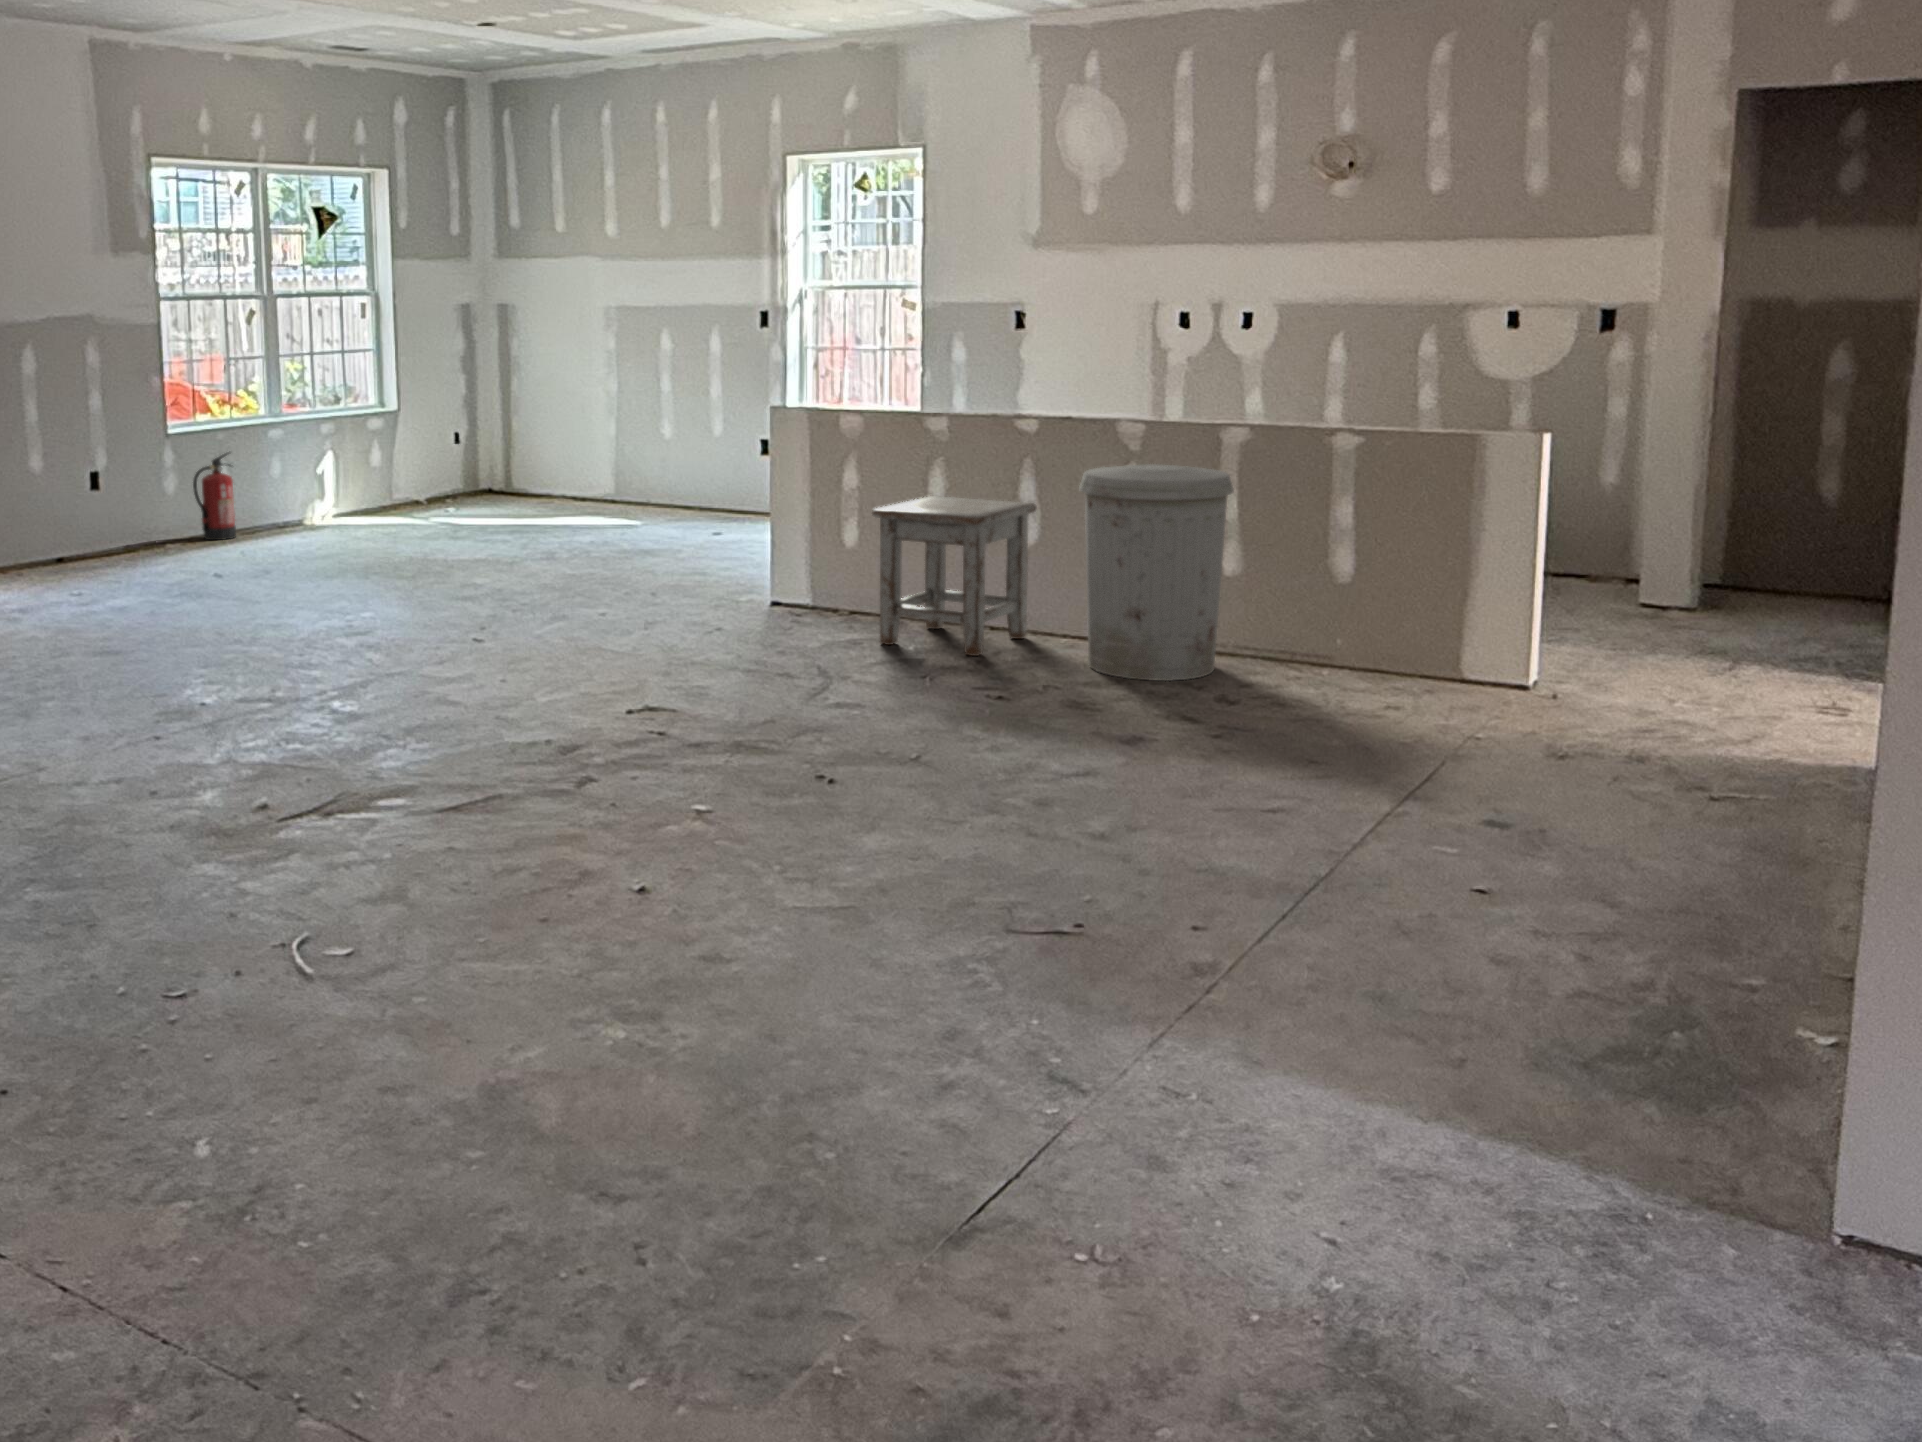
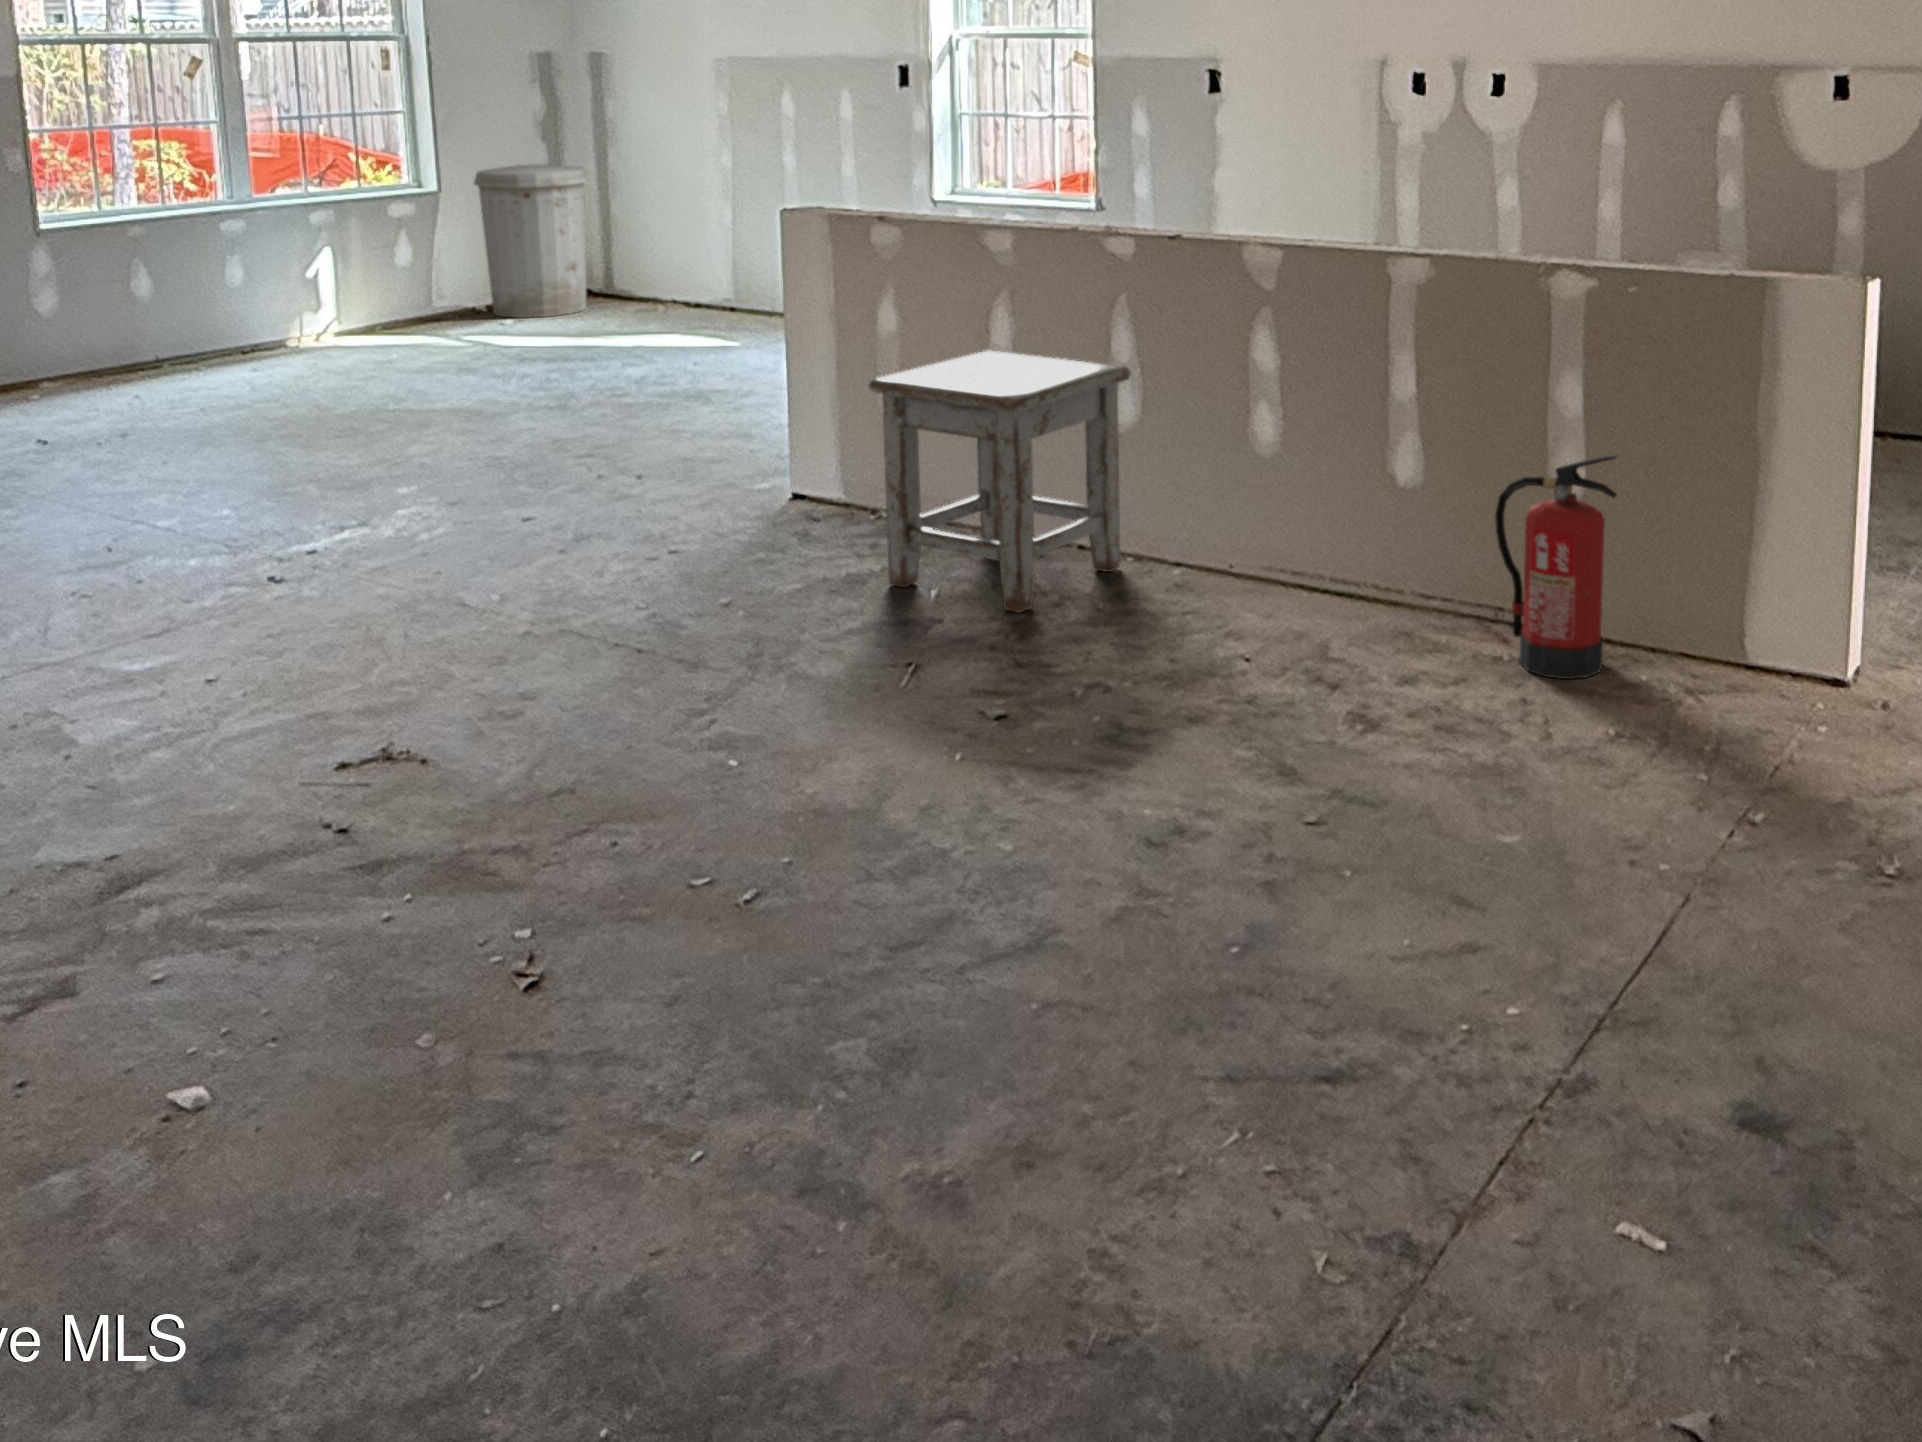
fire extinguisher: present [193,452,236,540] -> present [1495,456,1617,679]
trash can: present [1079,464,1234,681] -> present [474,165,588,318]

